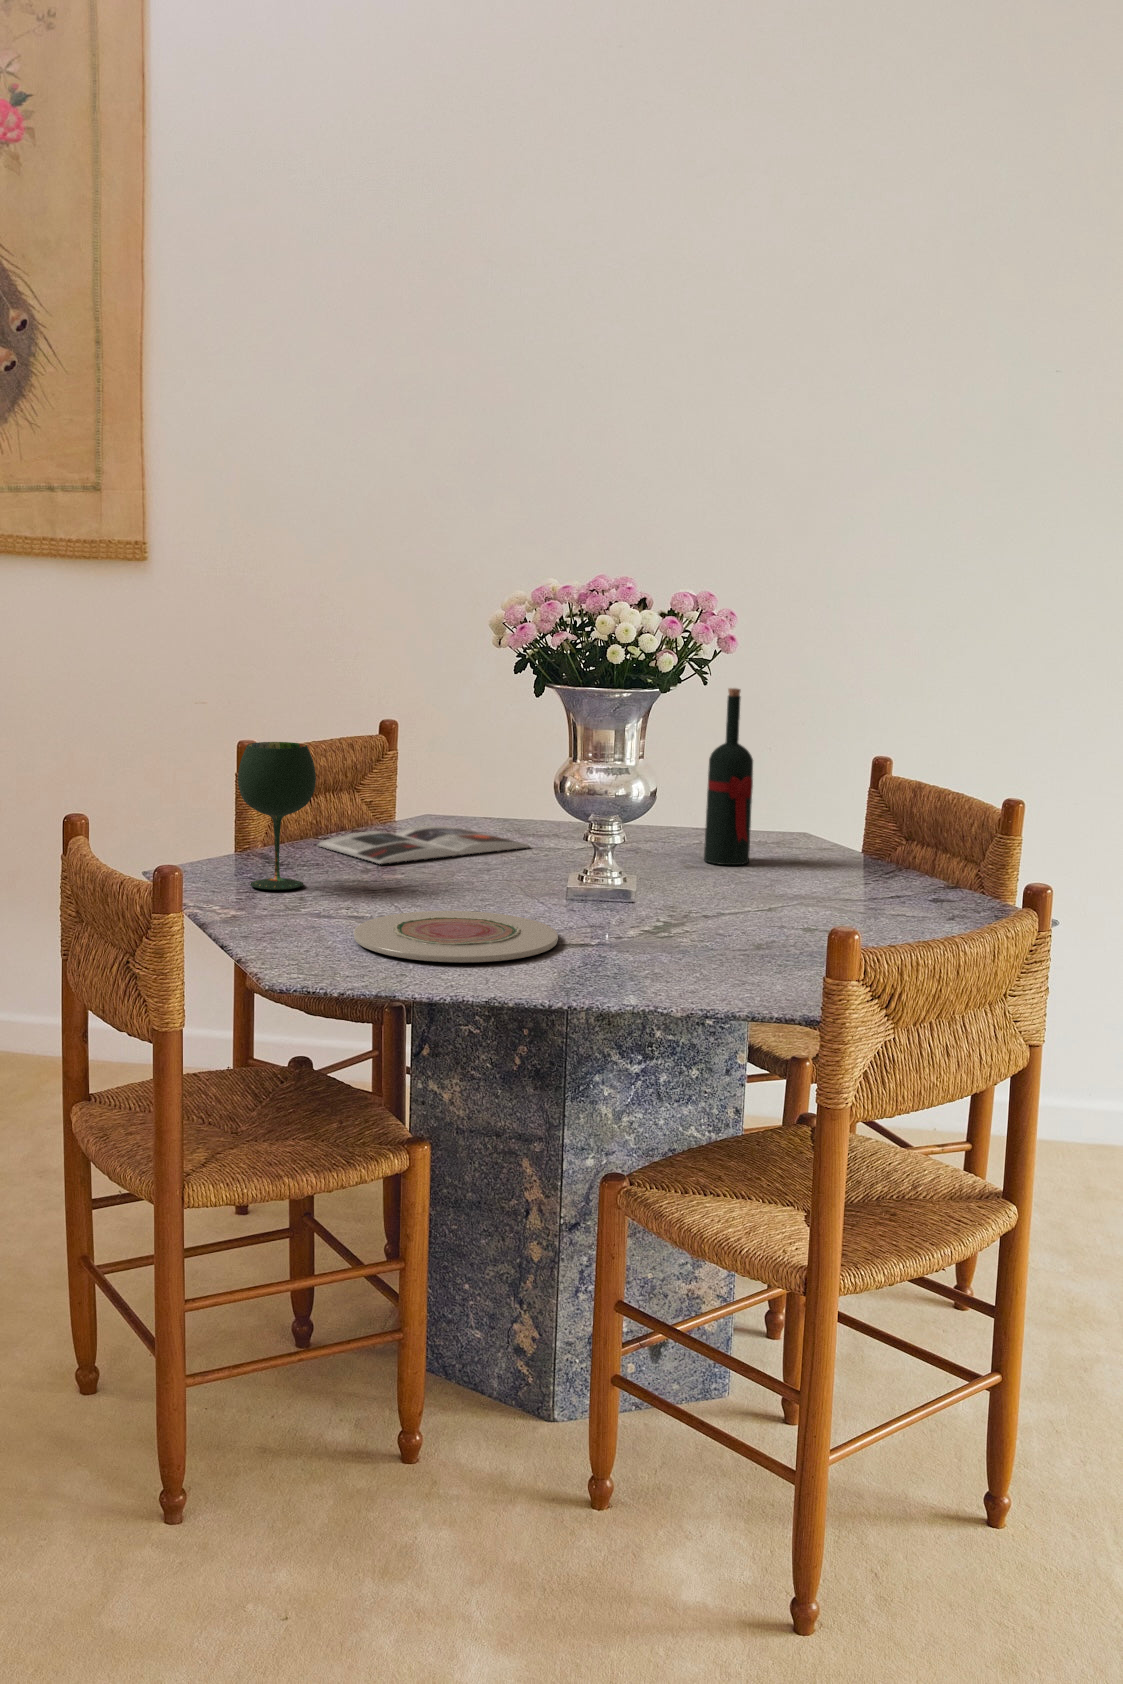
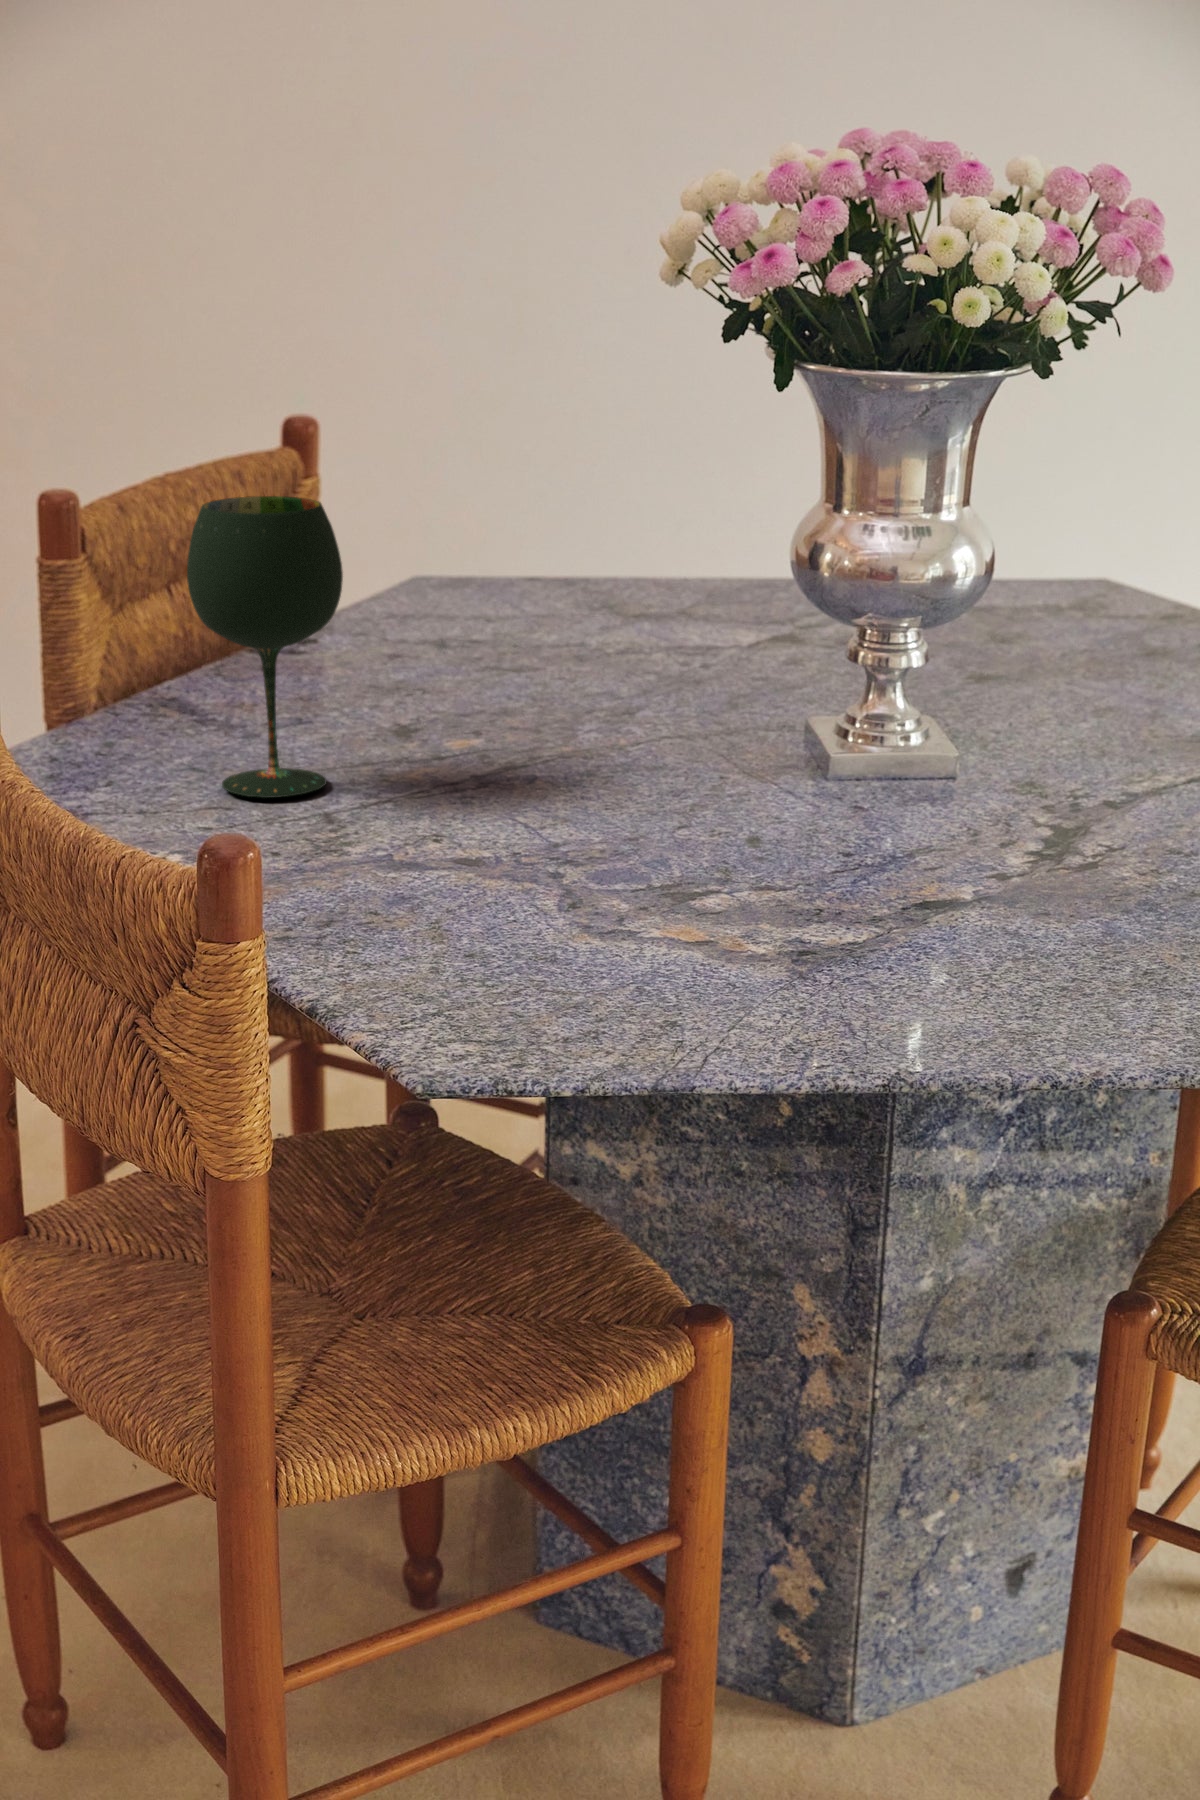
wine bottle: present [704,688,753,865] -> none [1011,353,1112,684]
magazine: present [318,826,530,864] -> none [300,627,688,719]
plate: present [354,911,558,963] -> none [503,832,924,977]

